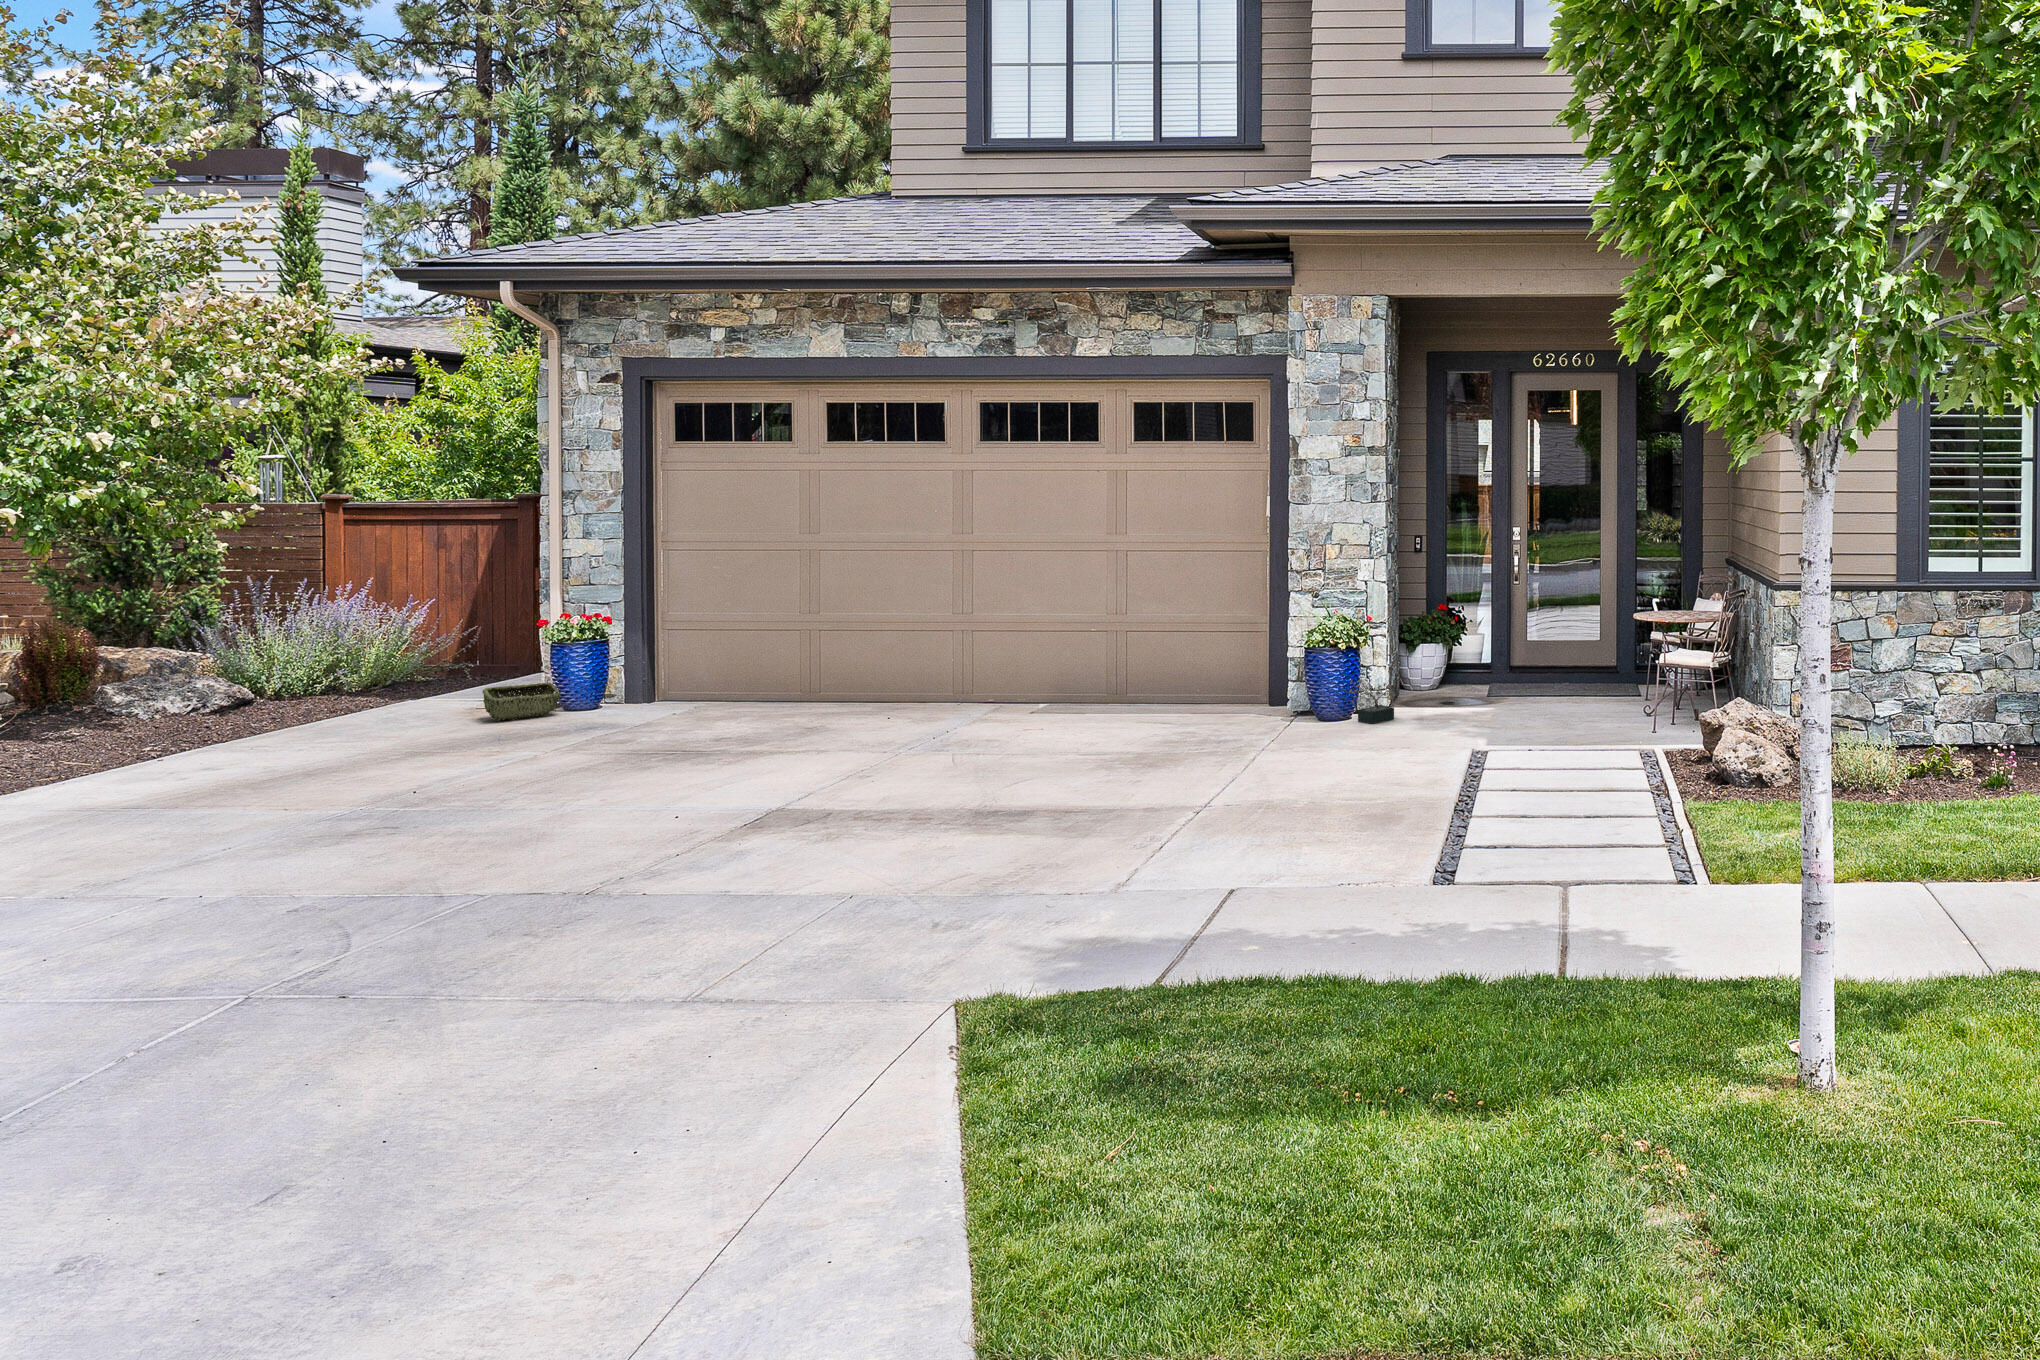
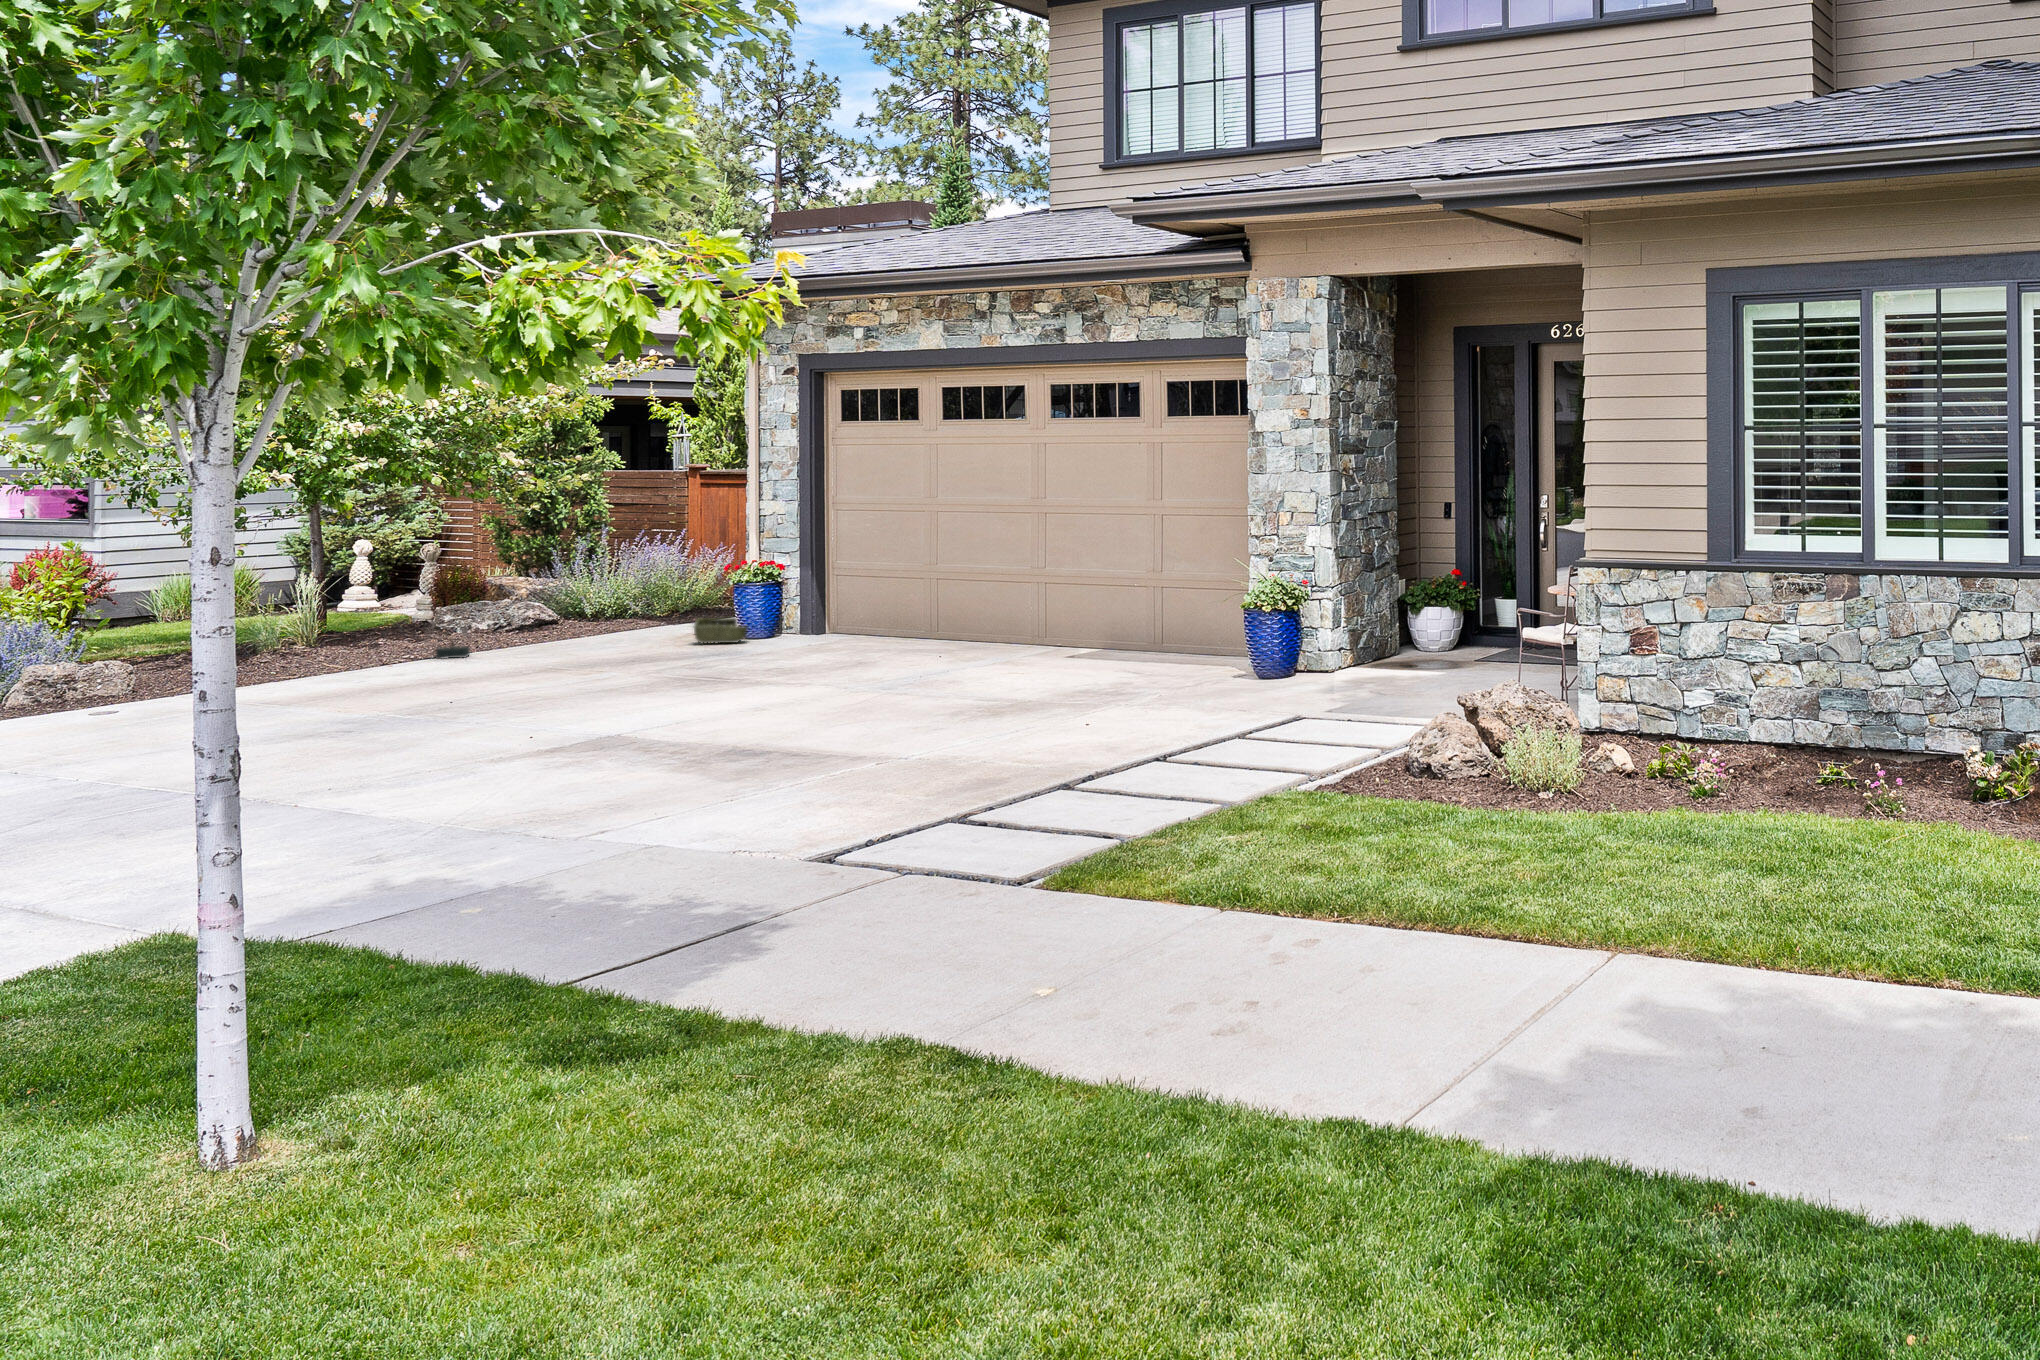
decorative plant: present [1349,679,1396,724] -> present [426,622,475,659]

